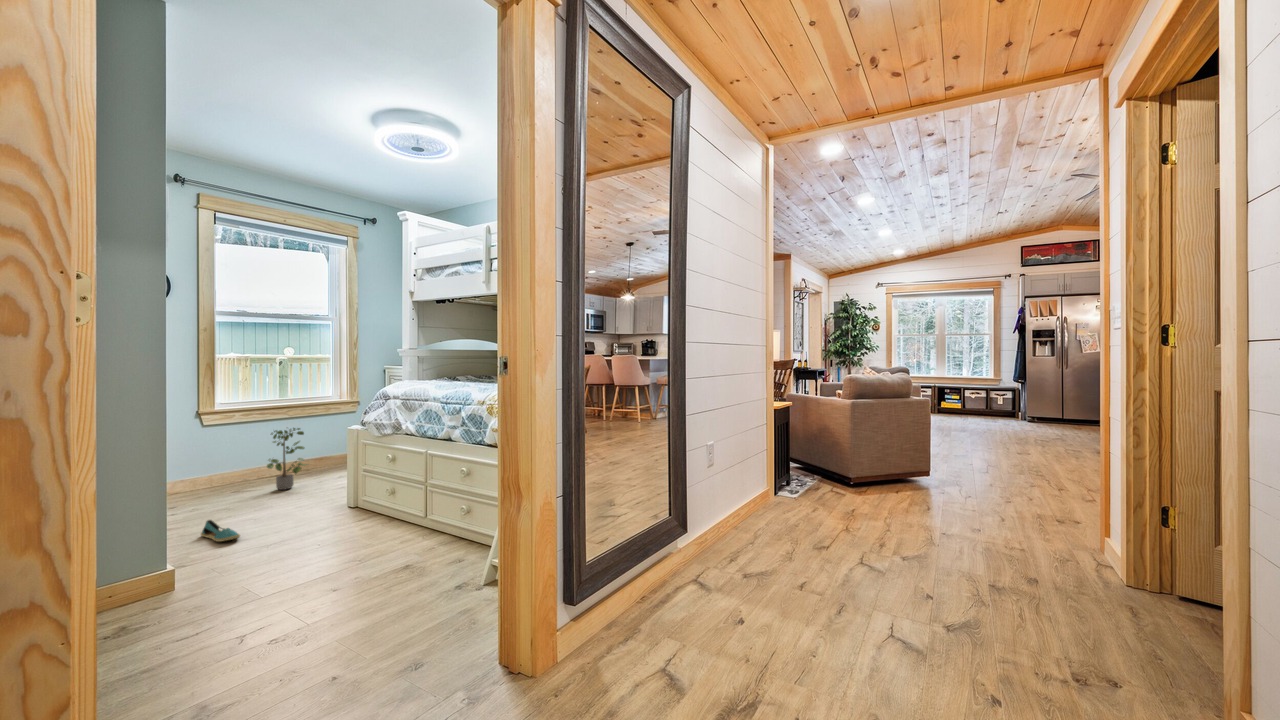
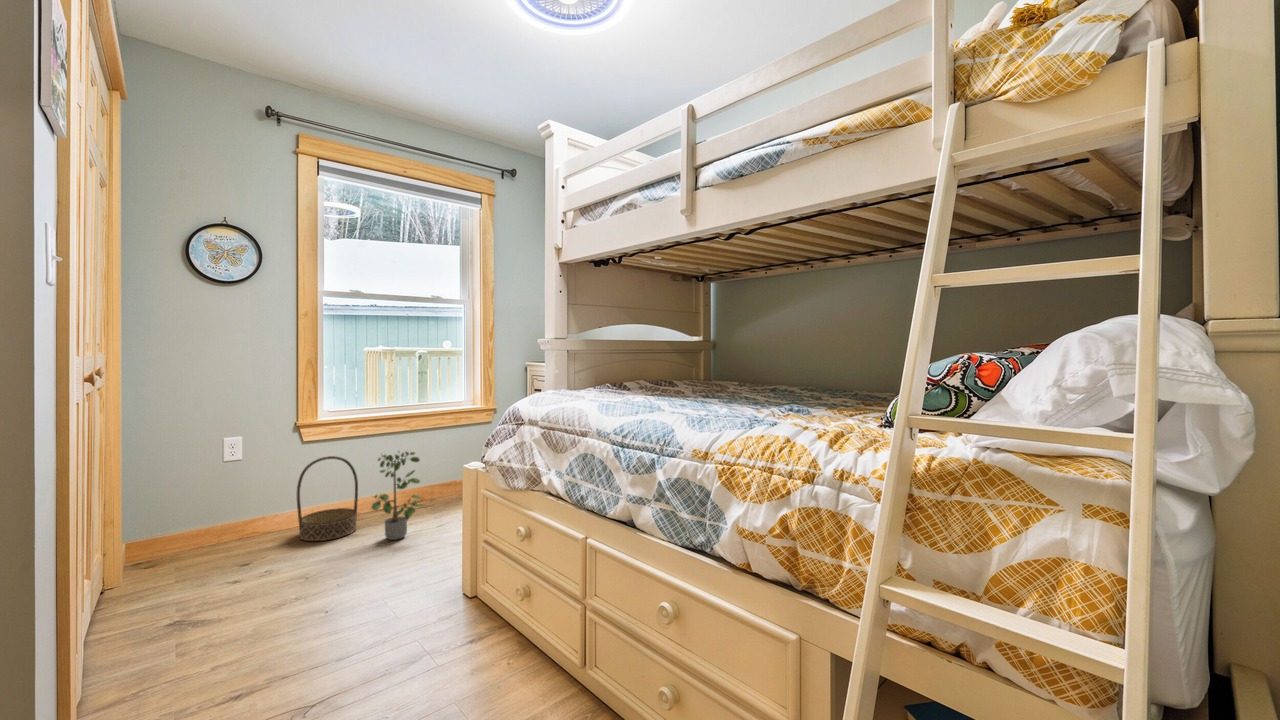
basket: none [201,434,249,495] -> present [297,456,358,541]
shoe: present [201,520,240,542] -> none [232,622,281,680]

